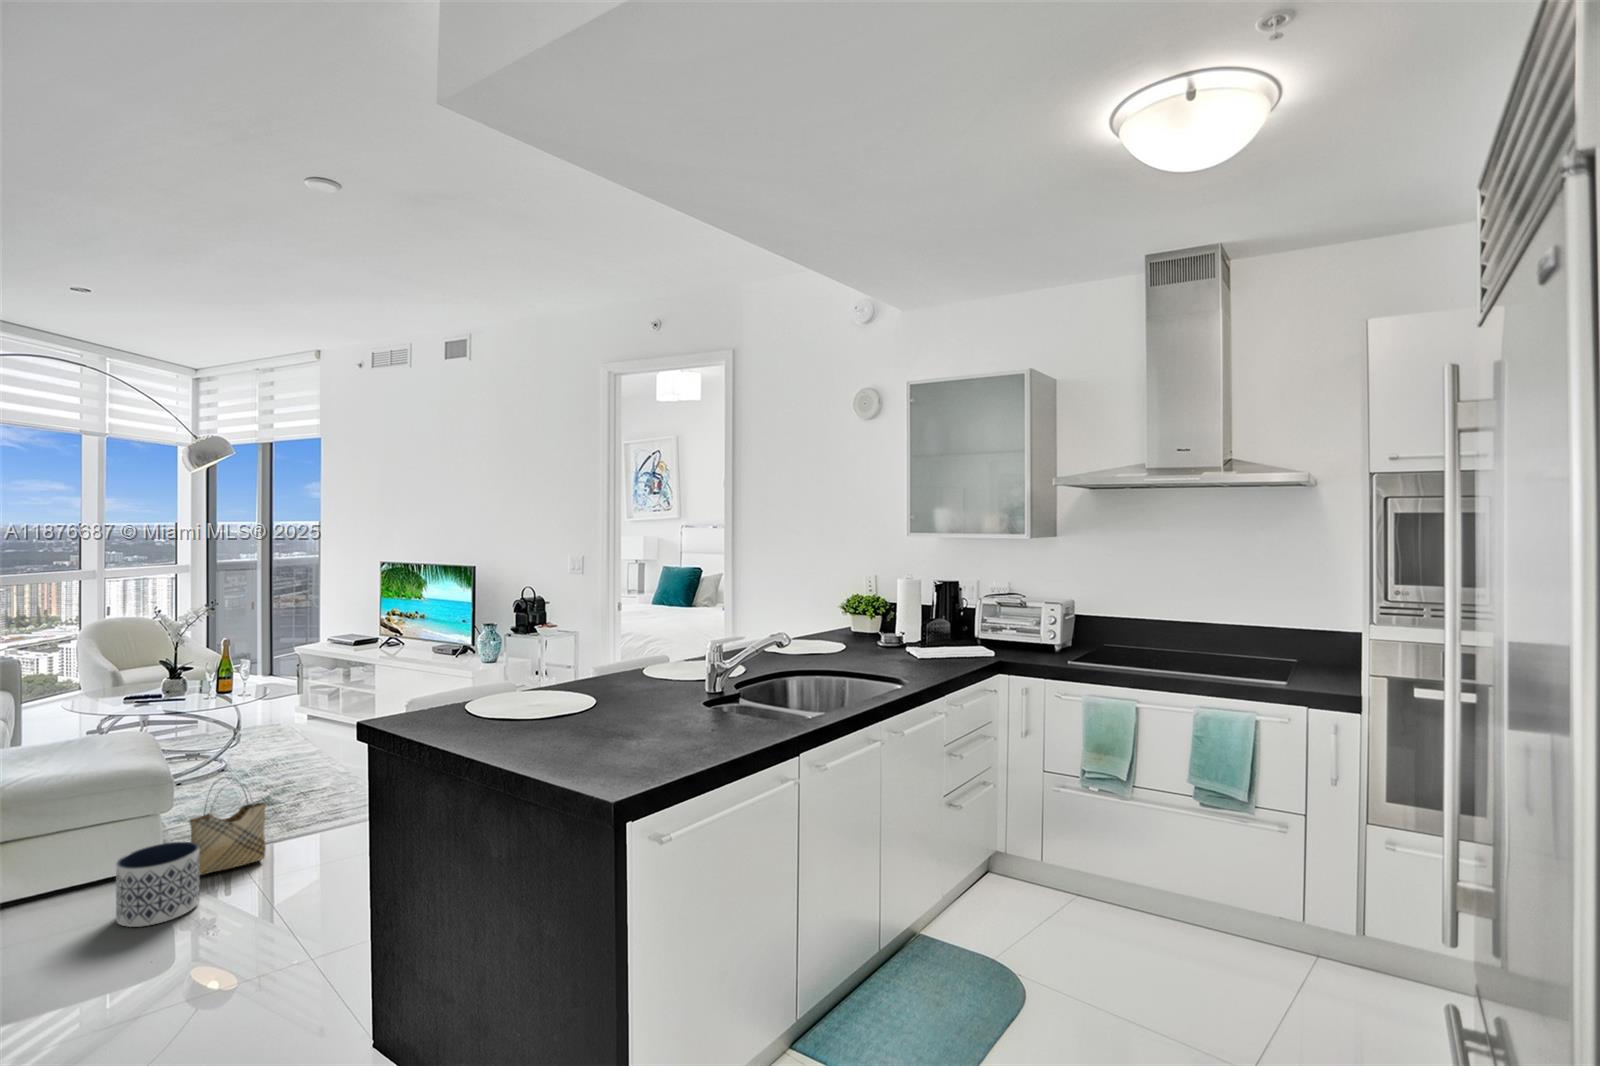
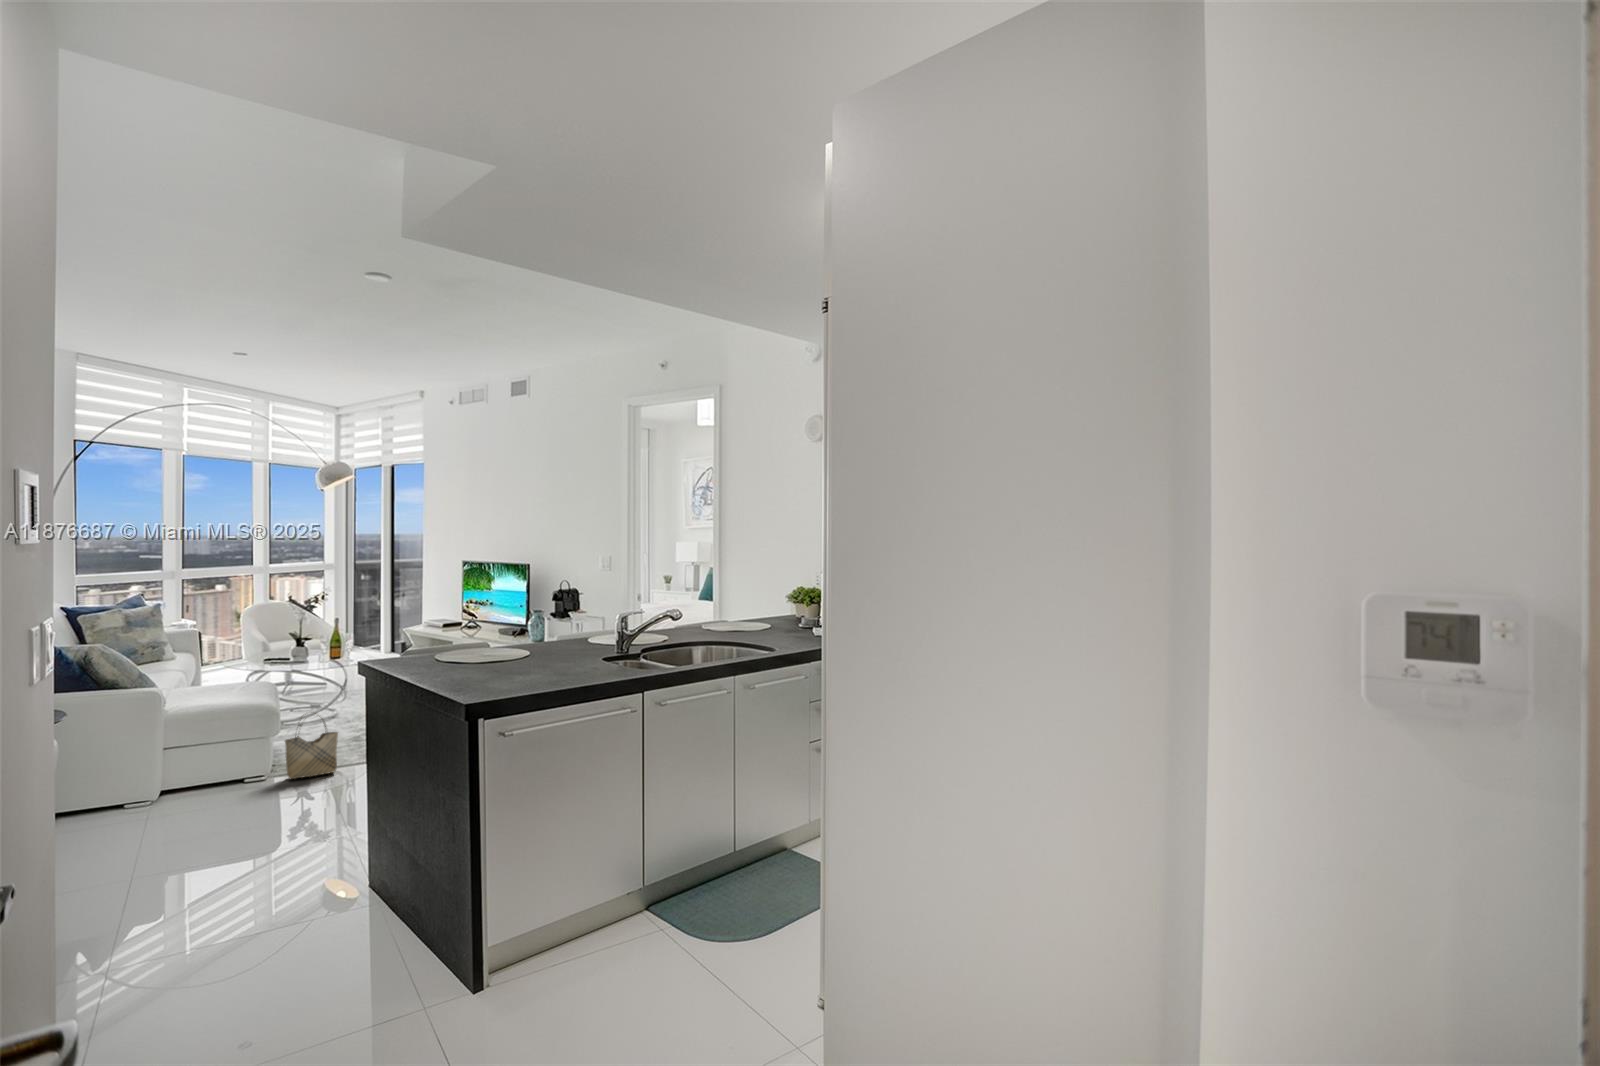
planter: present [116,842,199,927] -> none [231,752,285,805]

